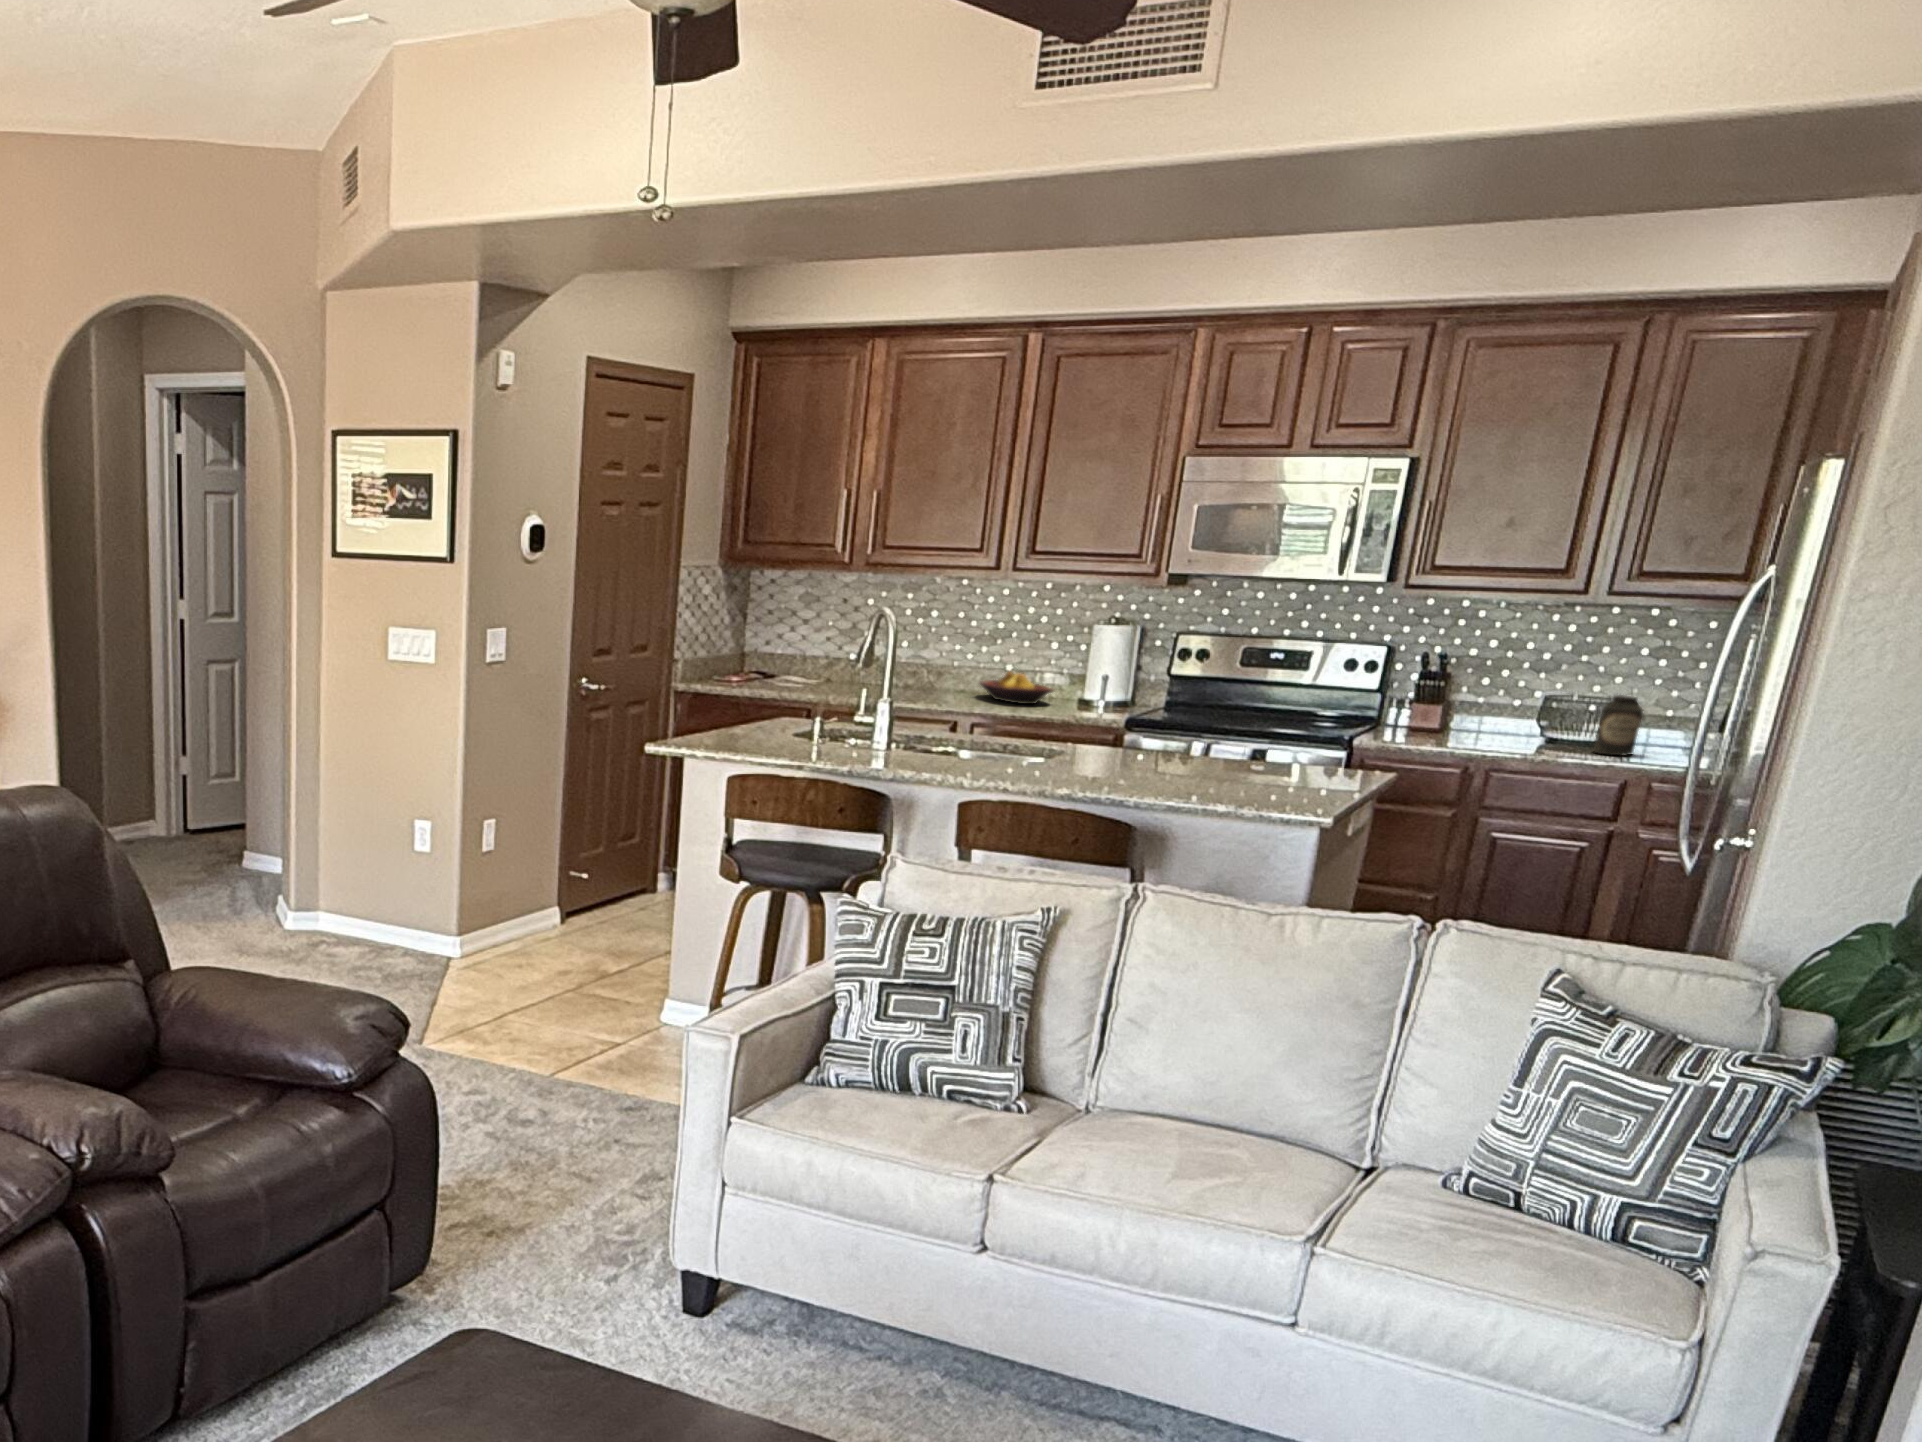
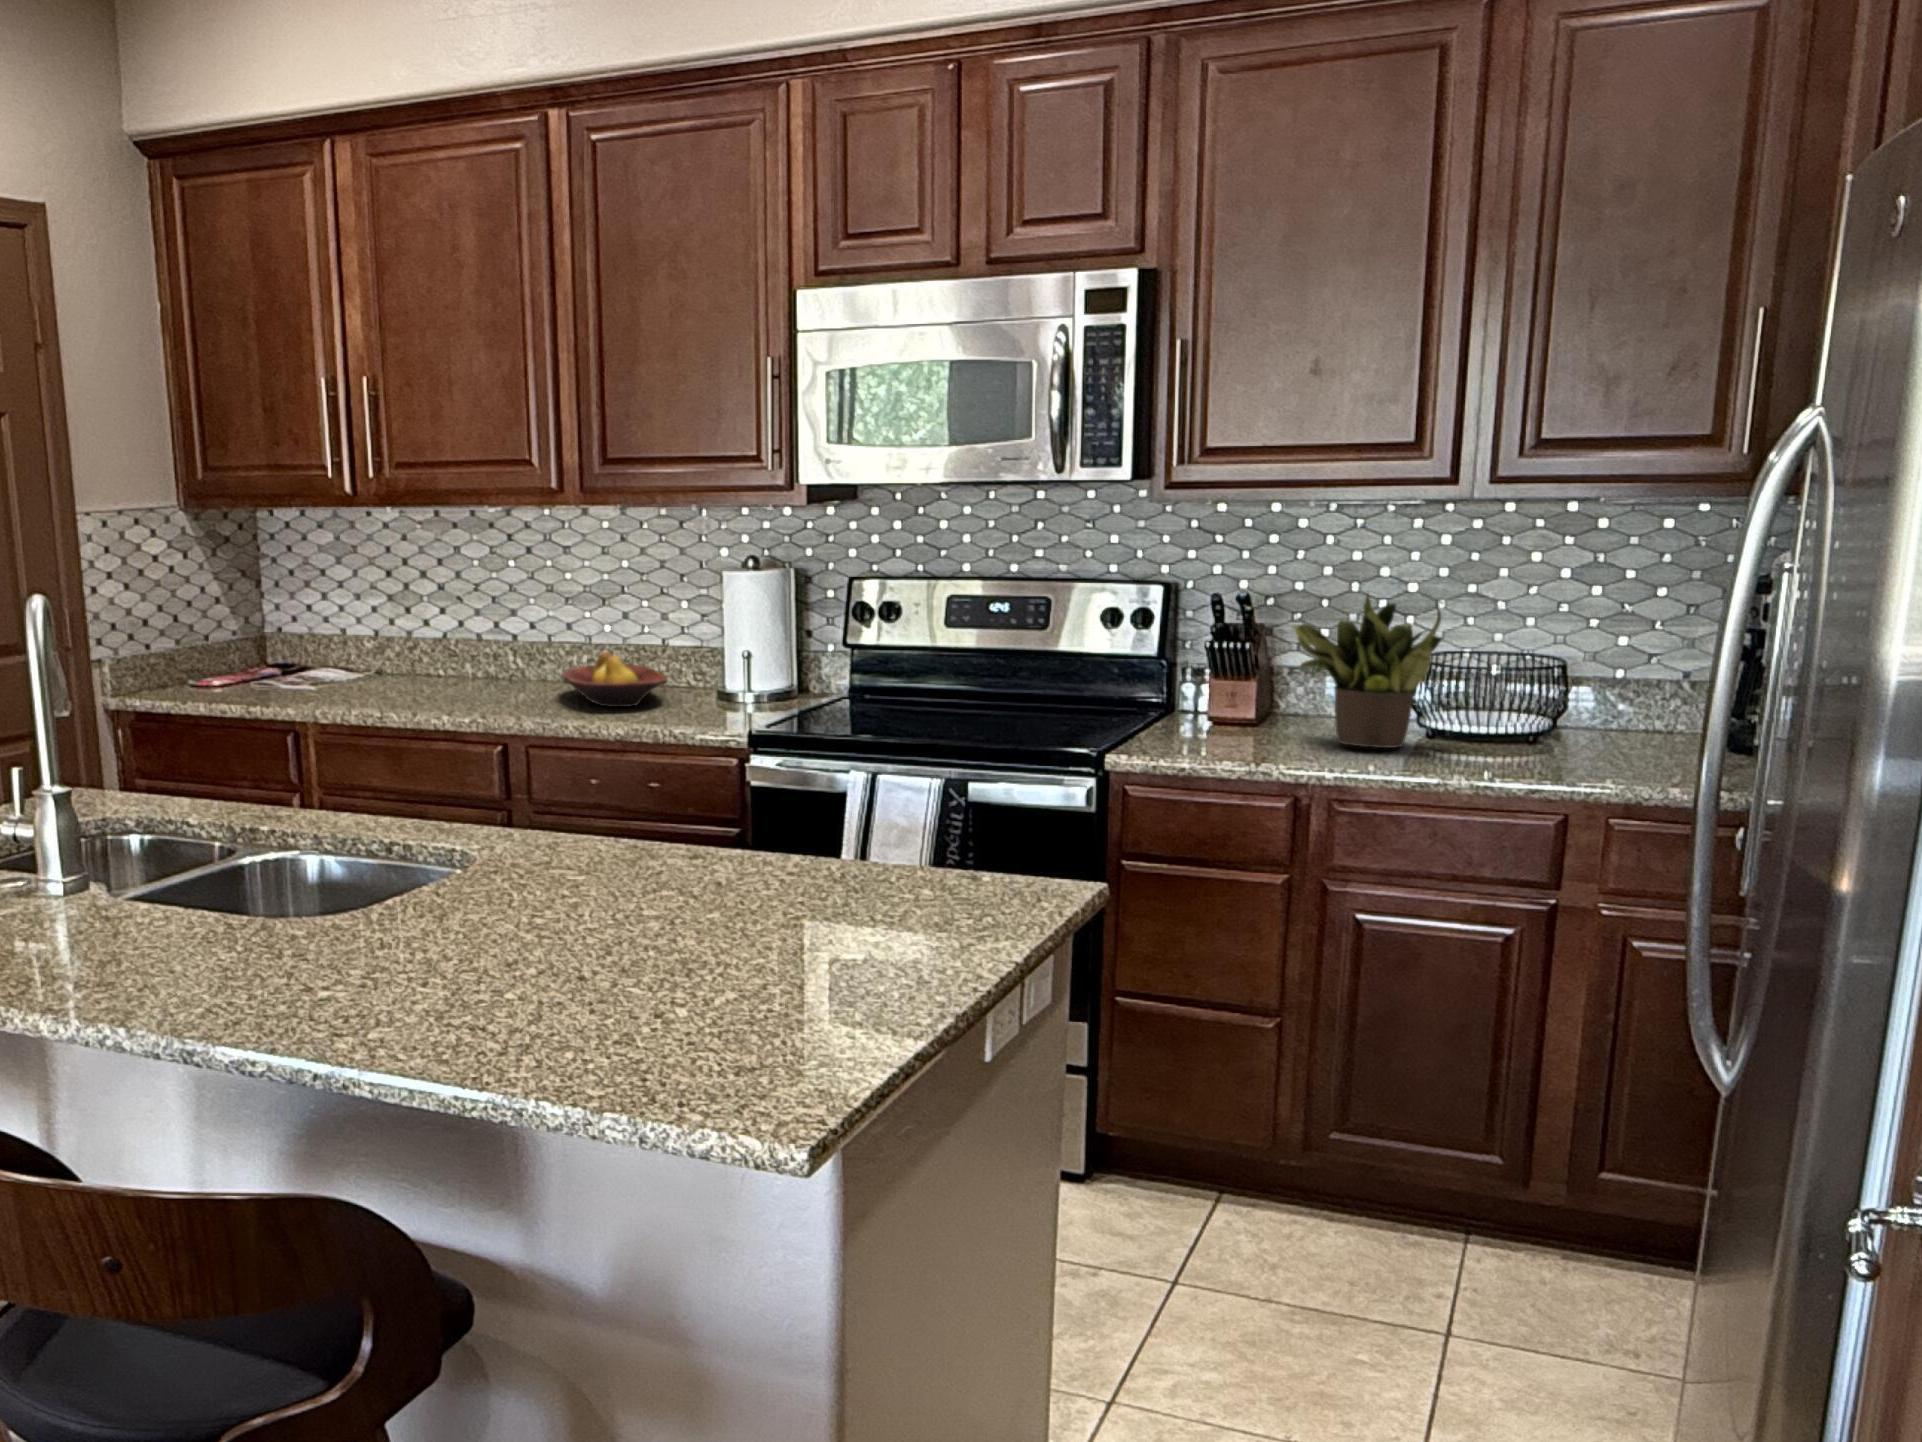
potted plant: none [1471,652,1567,744] -> present [1293,595,1442,748]
canister: present [1593,695,1643,755] -> none [1503,658,1578,767]

